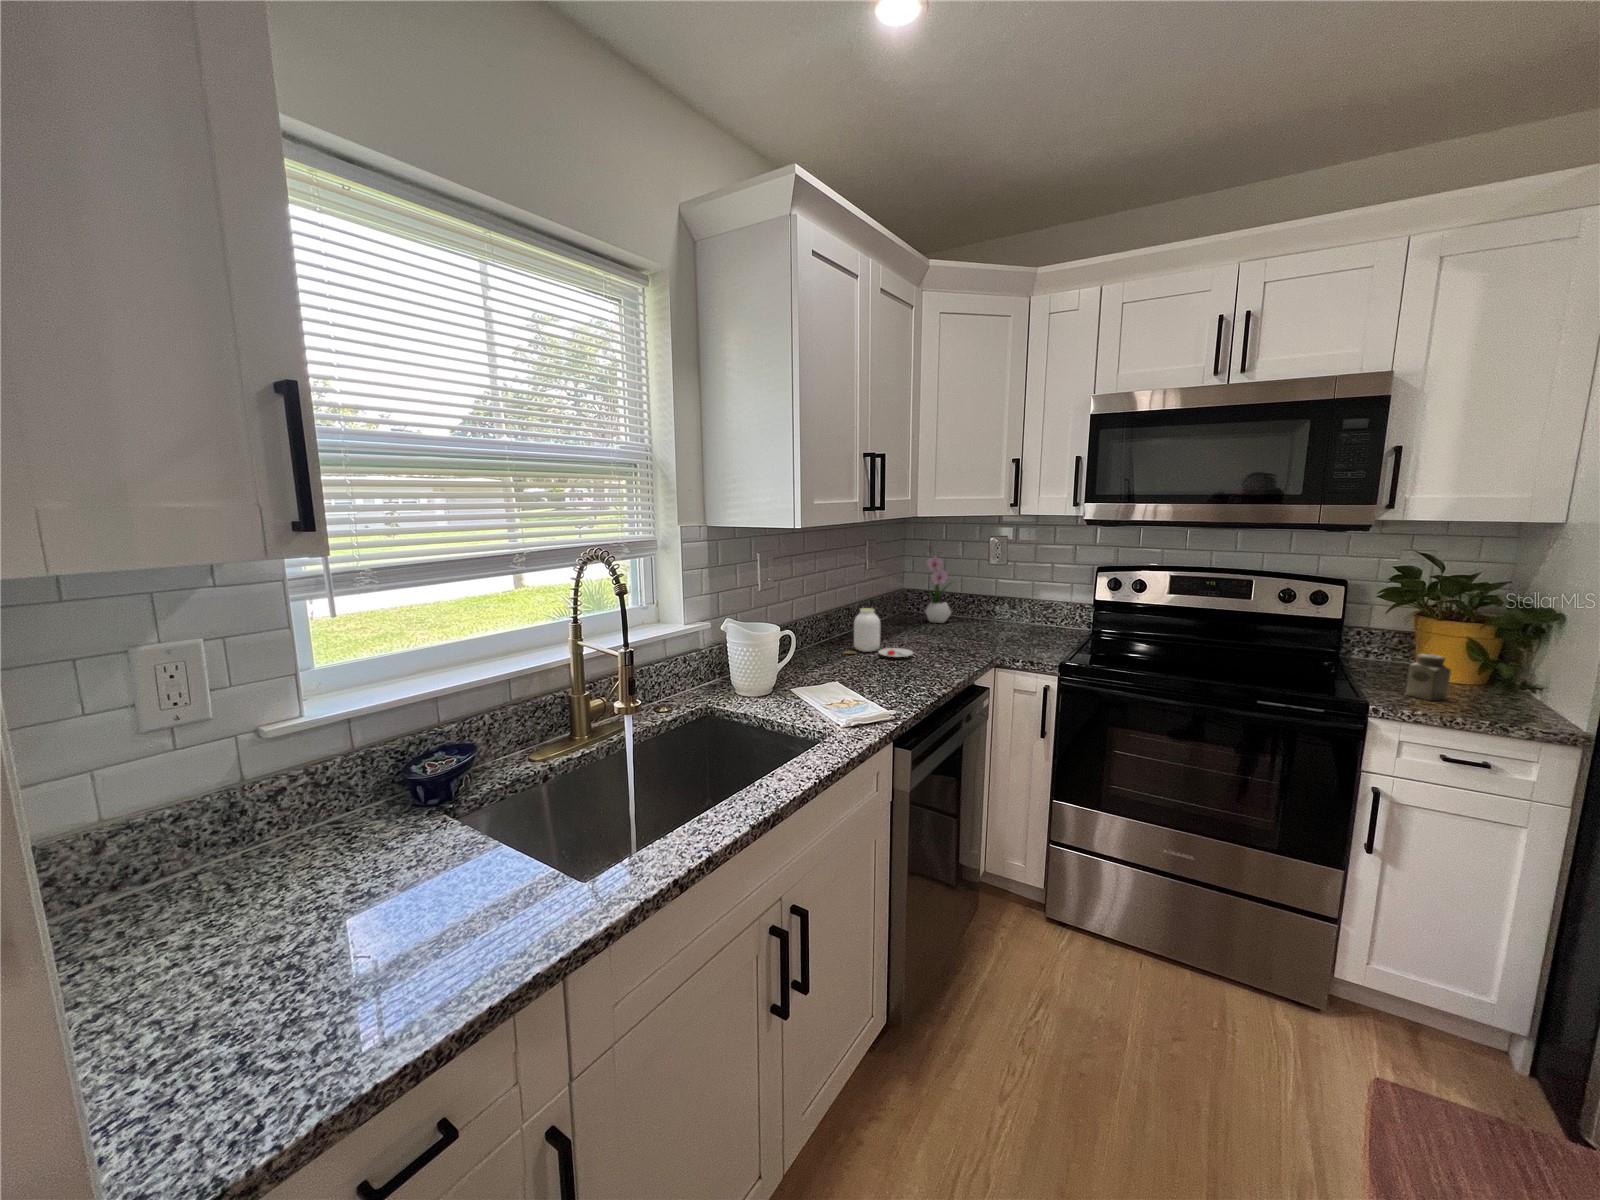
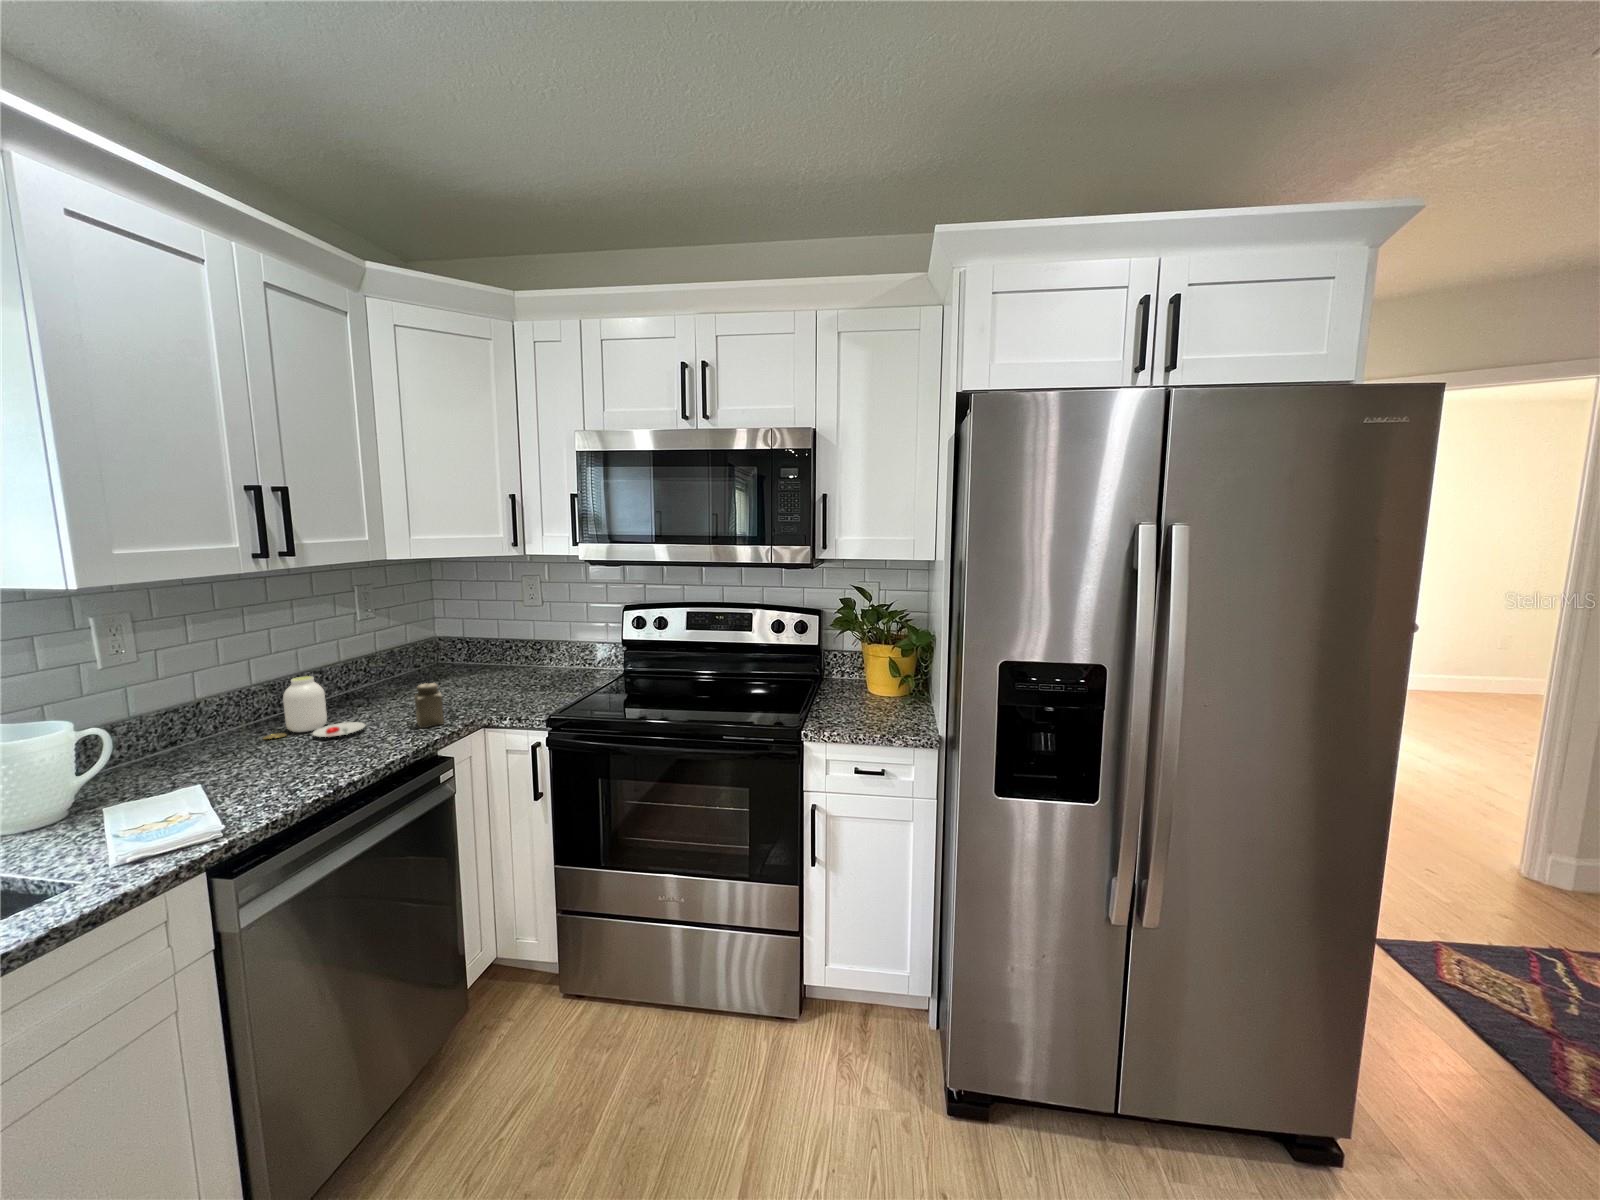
flower arrangement: present [925,546,951,623] -> none [438,589,481,677]
salt shaker: present [1406,654,1451,701] -> present [415,683,444,728]

